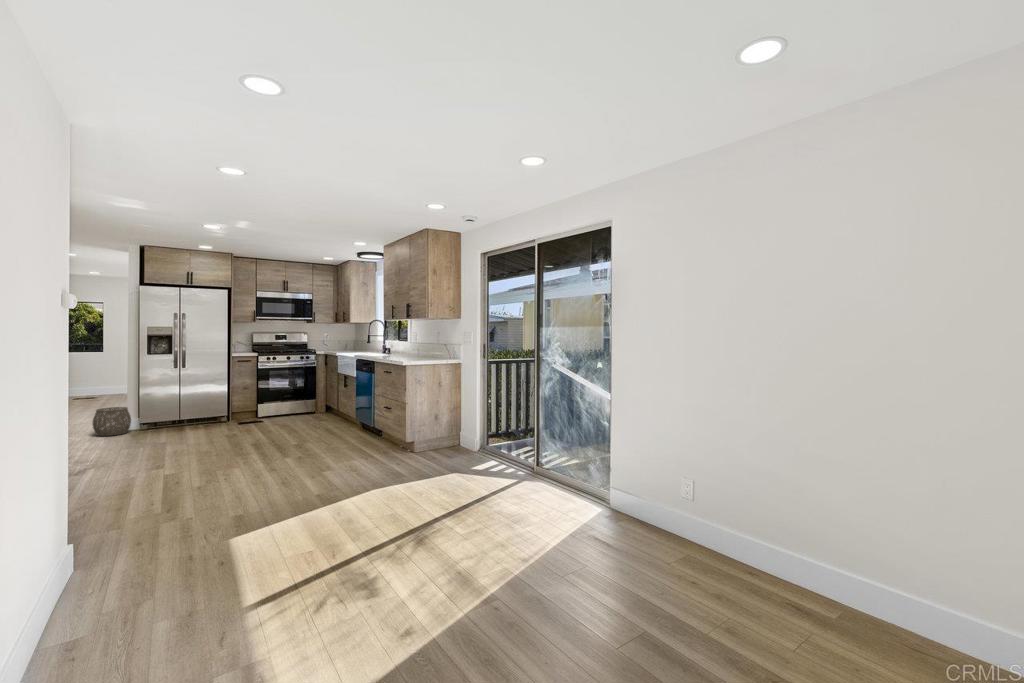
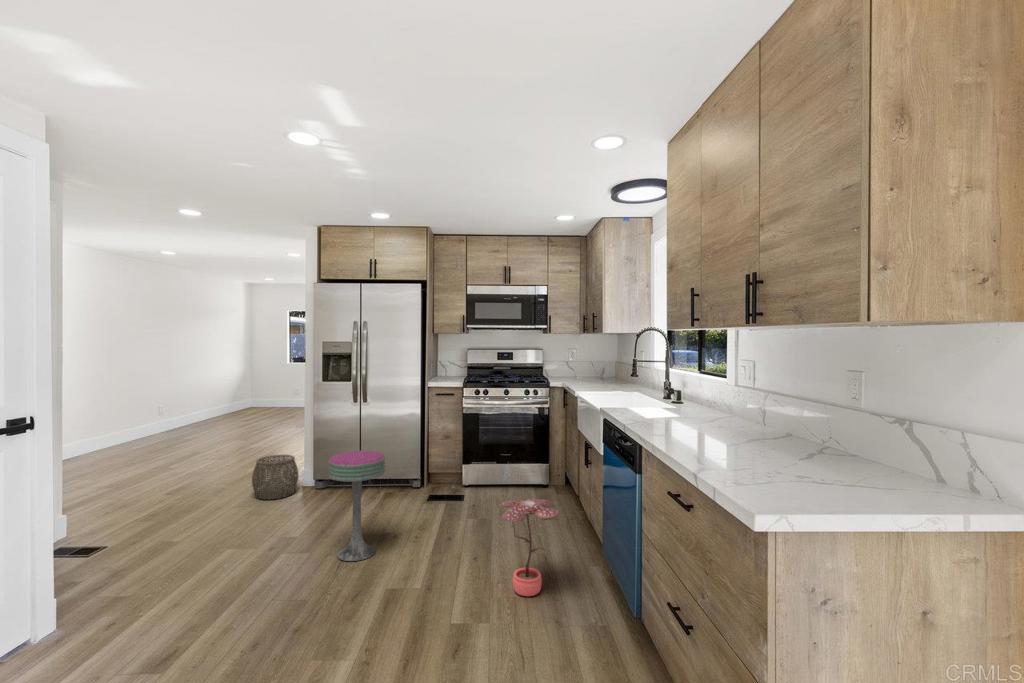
bar stool: none [197,386,232,443] -> present [328,451,385,561]
potted plant: none [305,397,337,439] -> present [498,499,560,596]

